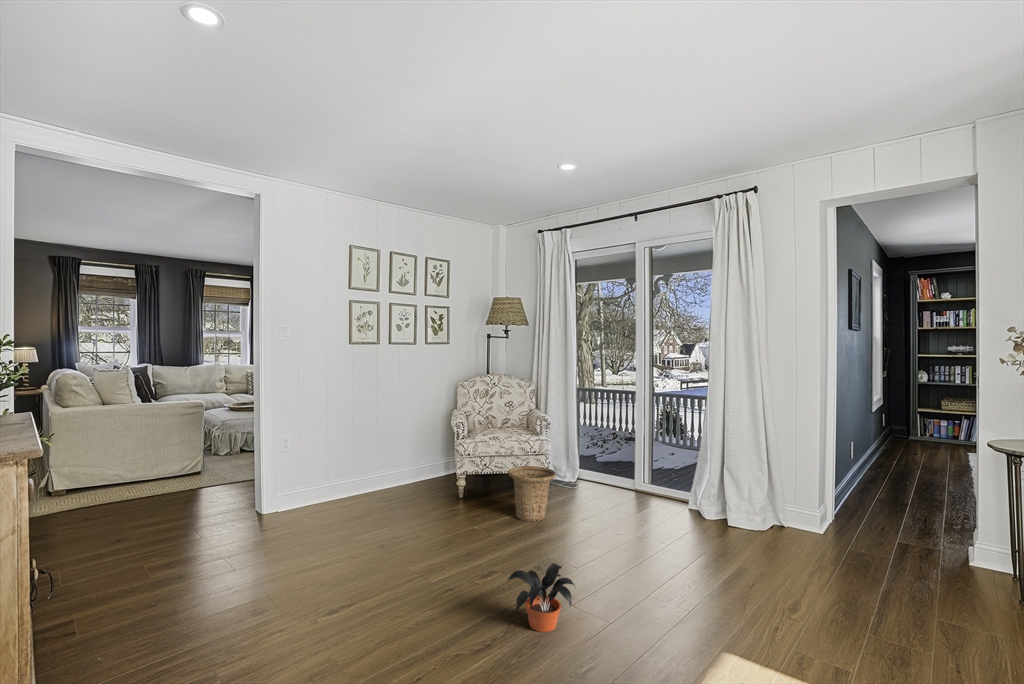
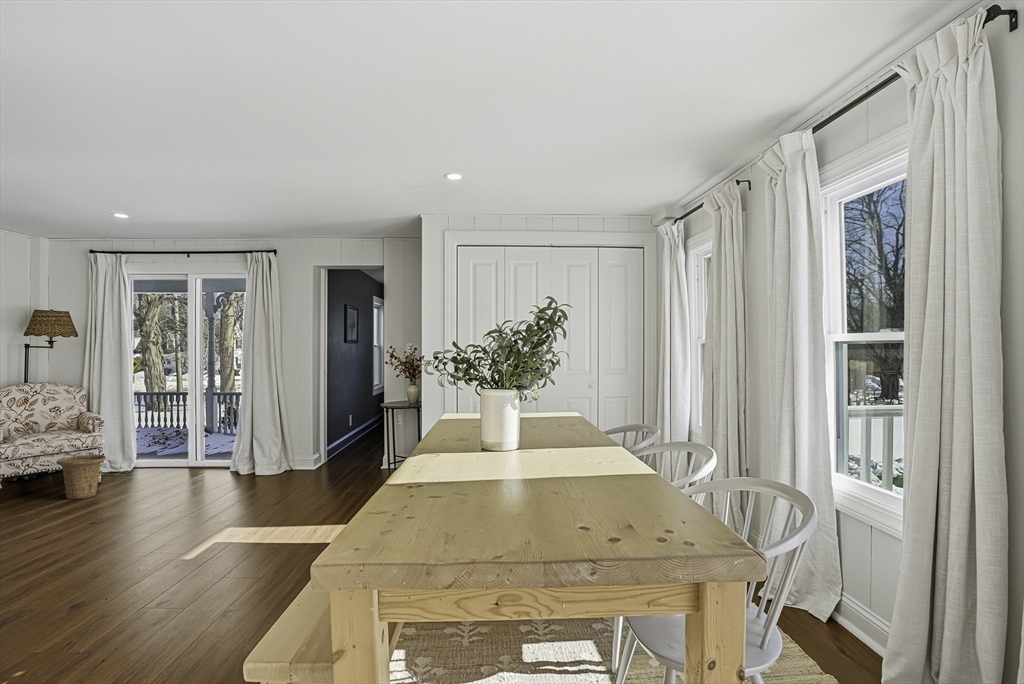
potted plant: present [507,563,575,632] -> none [58,499,116,542]

